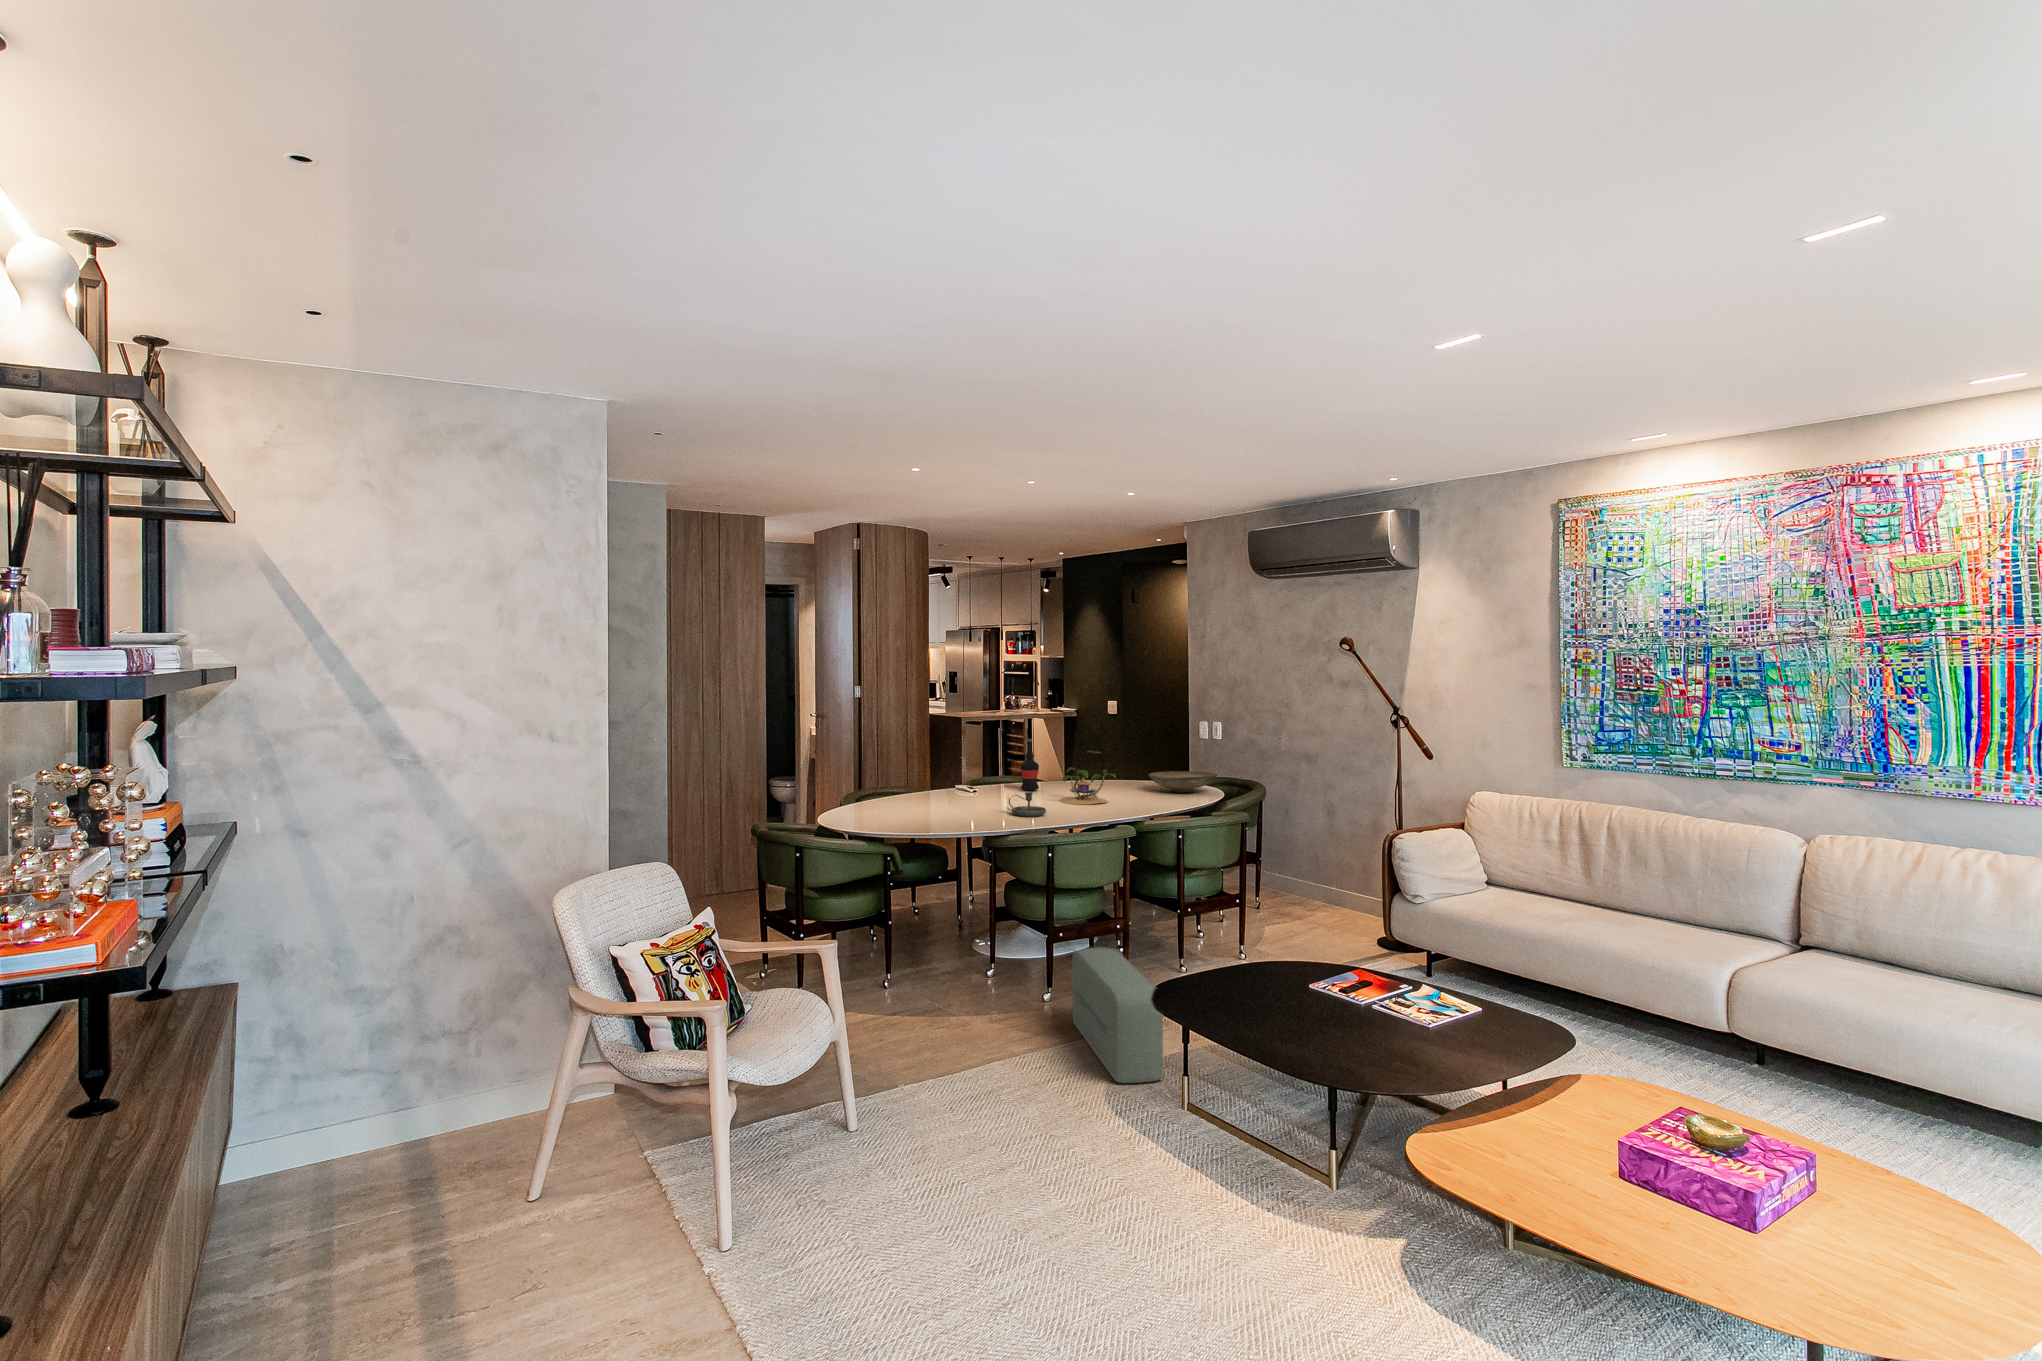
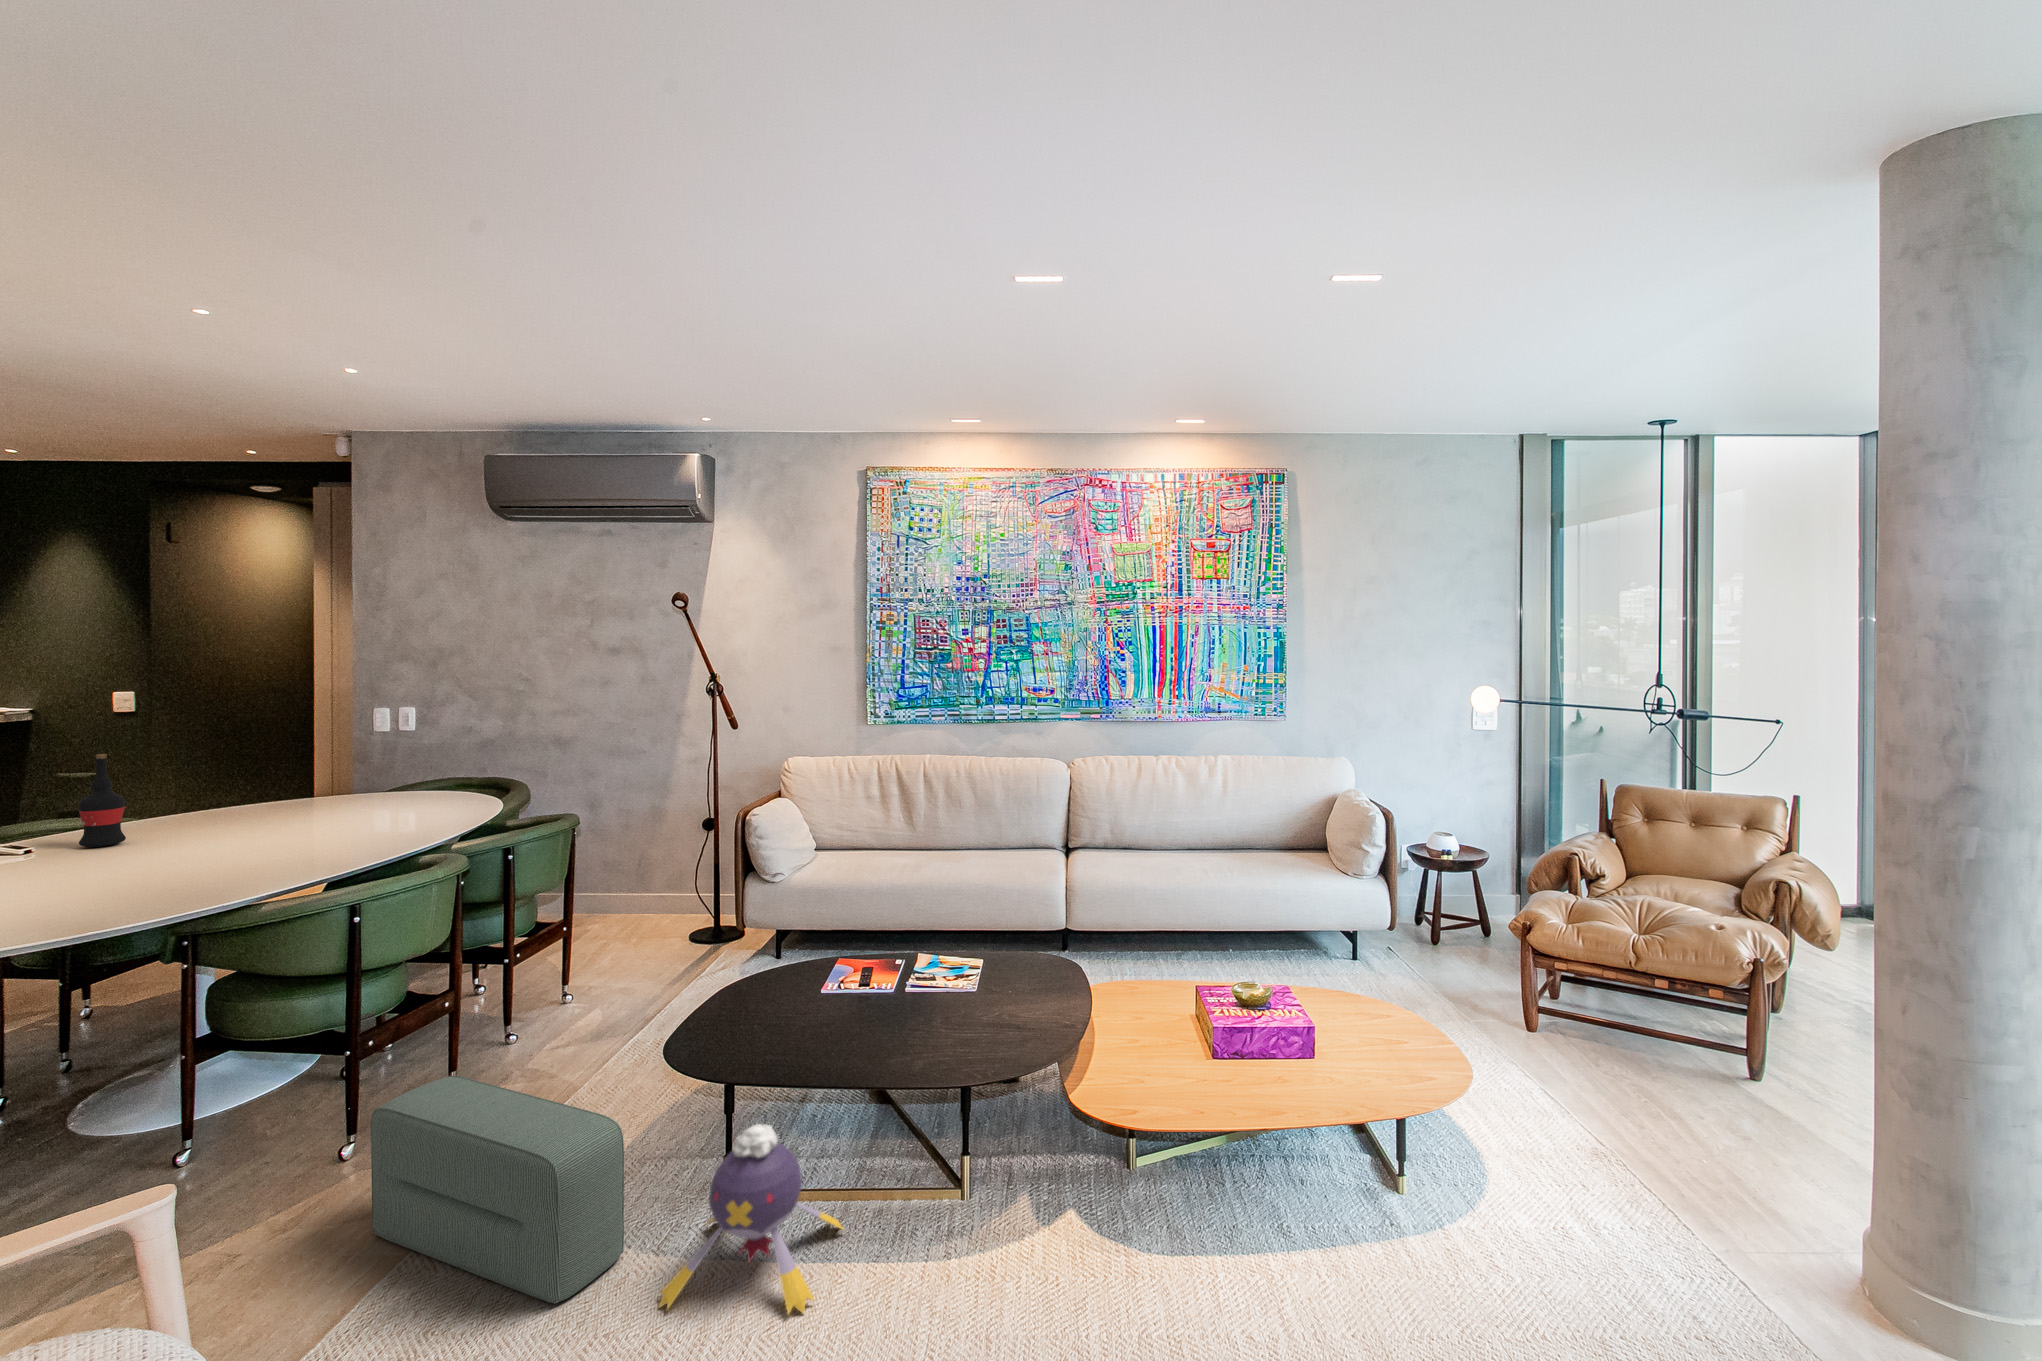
plant: present [1059,767,1116,804] -> none [204,788,336,855]
decorative bowl: present [1148,771,1217,793] -> none [351,774,469,807]
candlestick: present [1007,792,1046,817] -> none [117,848,222,897]
plush toy: none [1157,1021,1287,1147] -> present [659,1124,843,1314]

